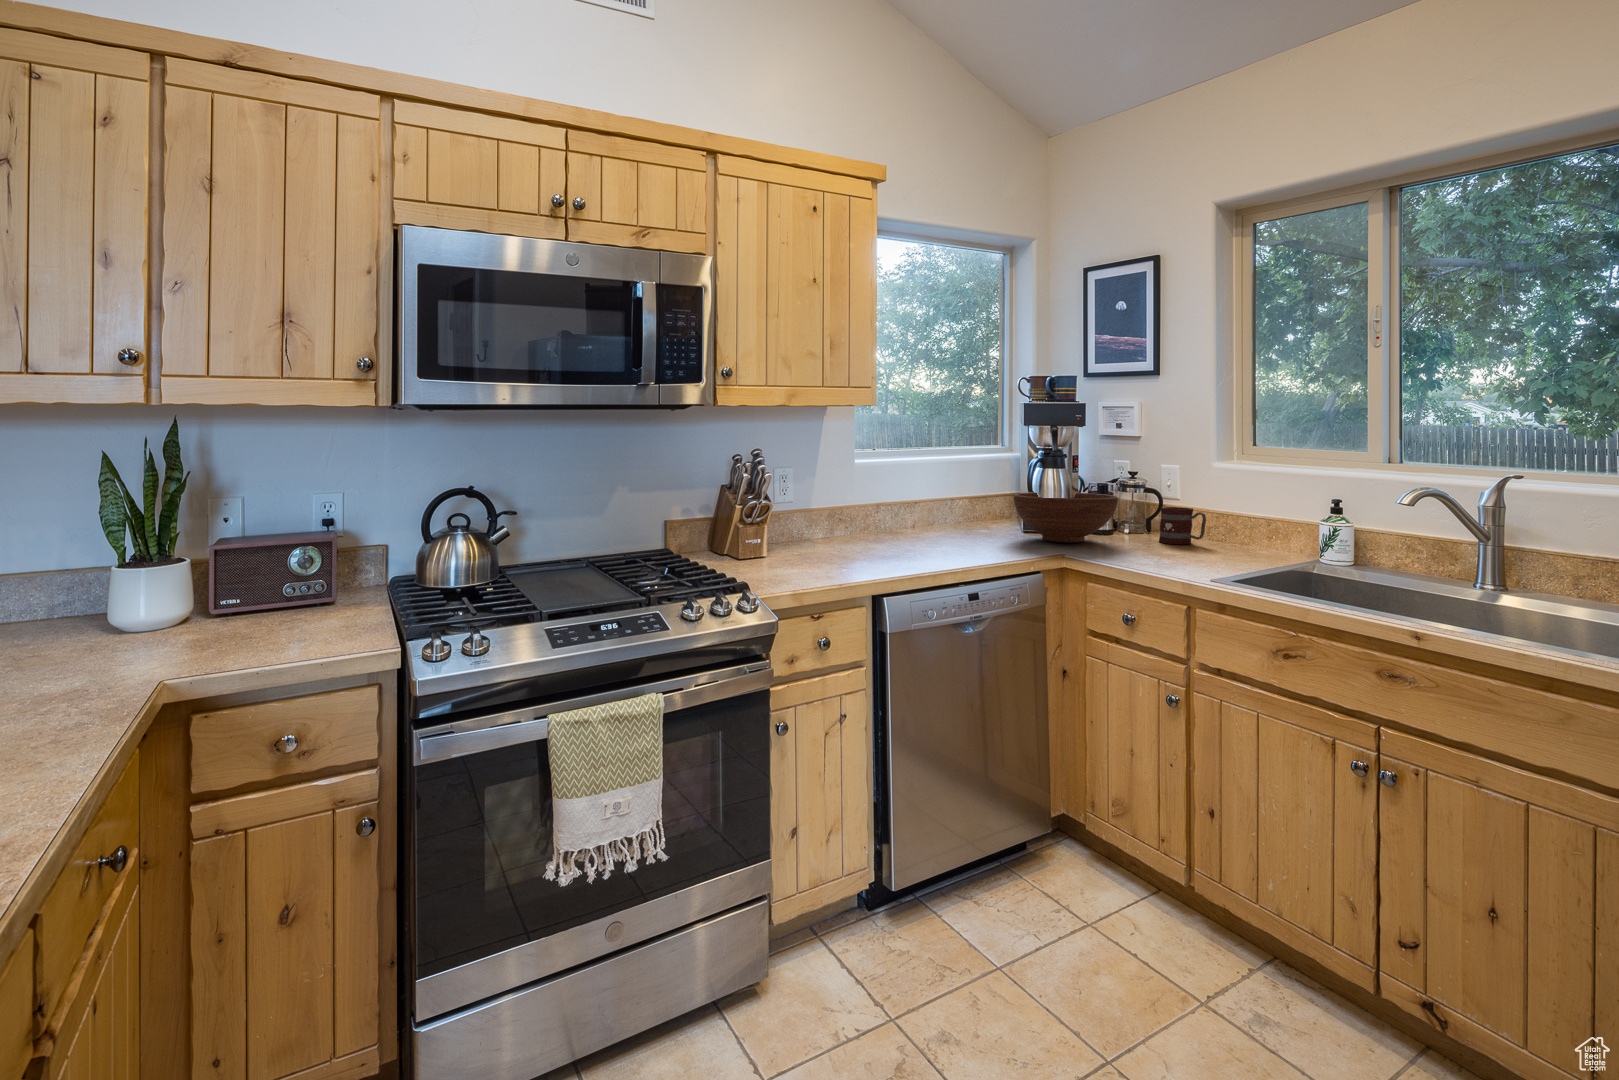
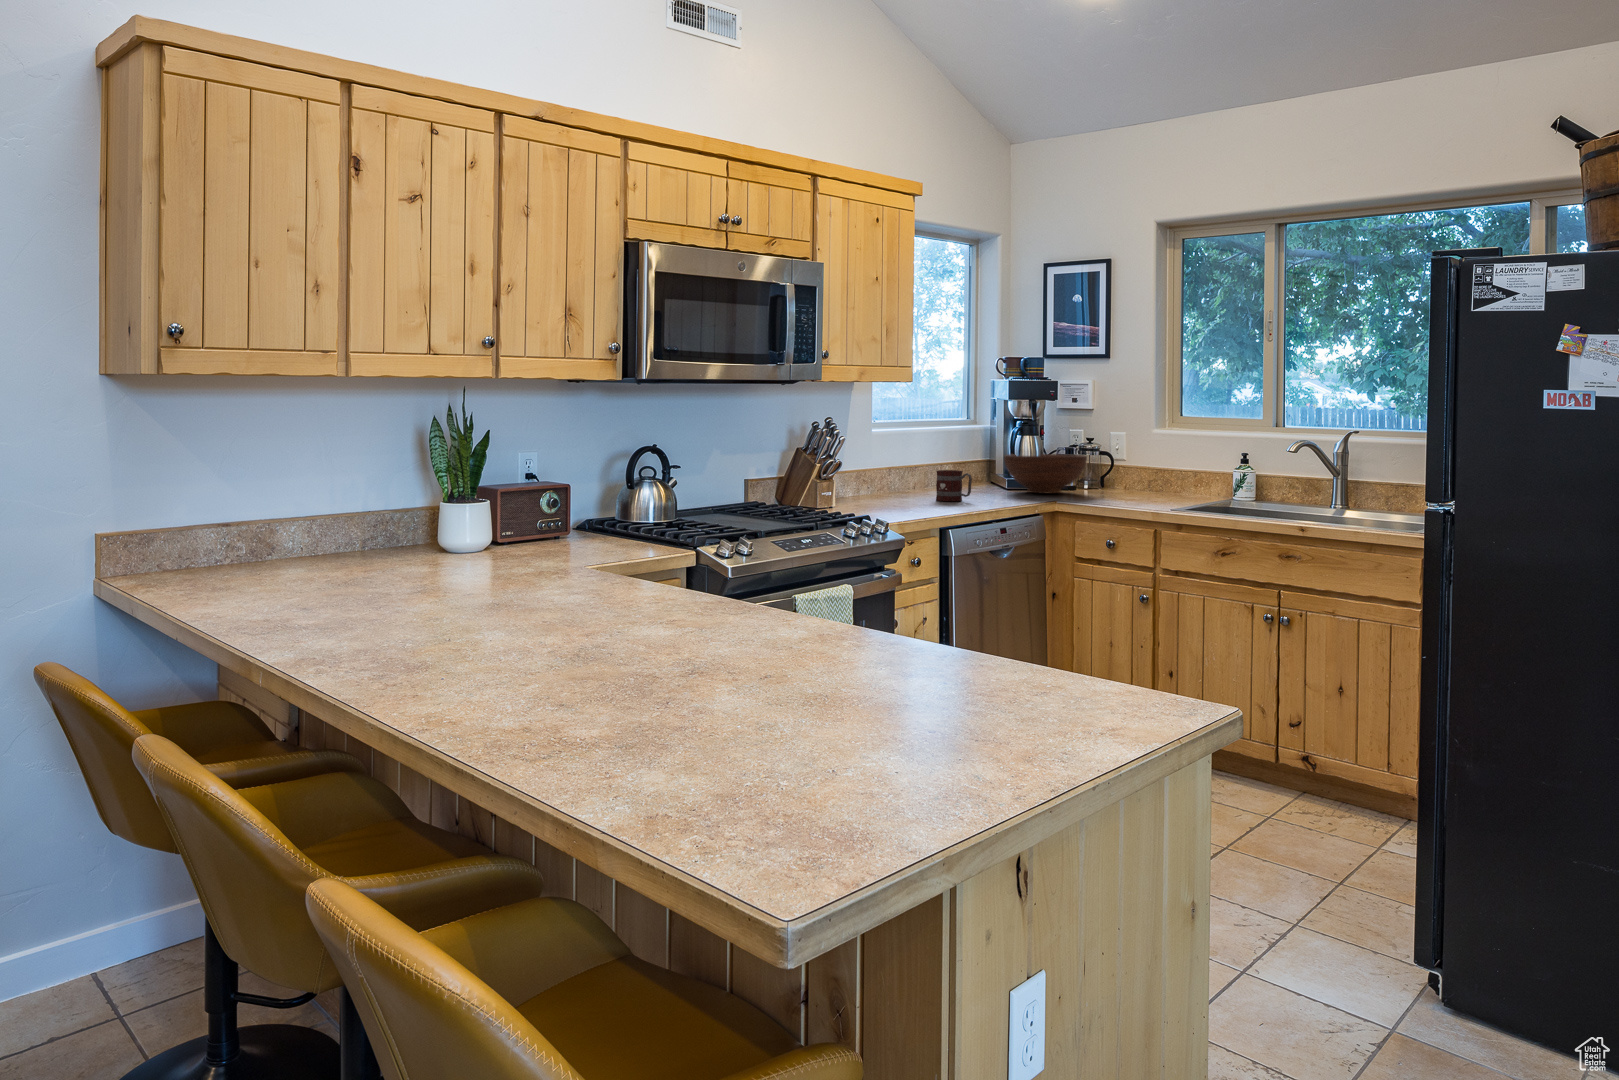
mug: present [1159,507,1206,544] -> present [936,470,972,501]

